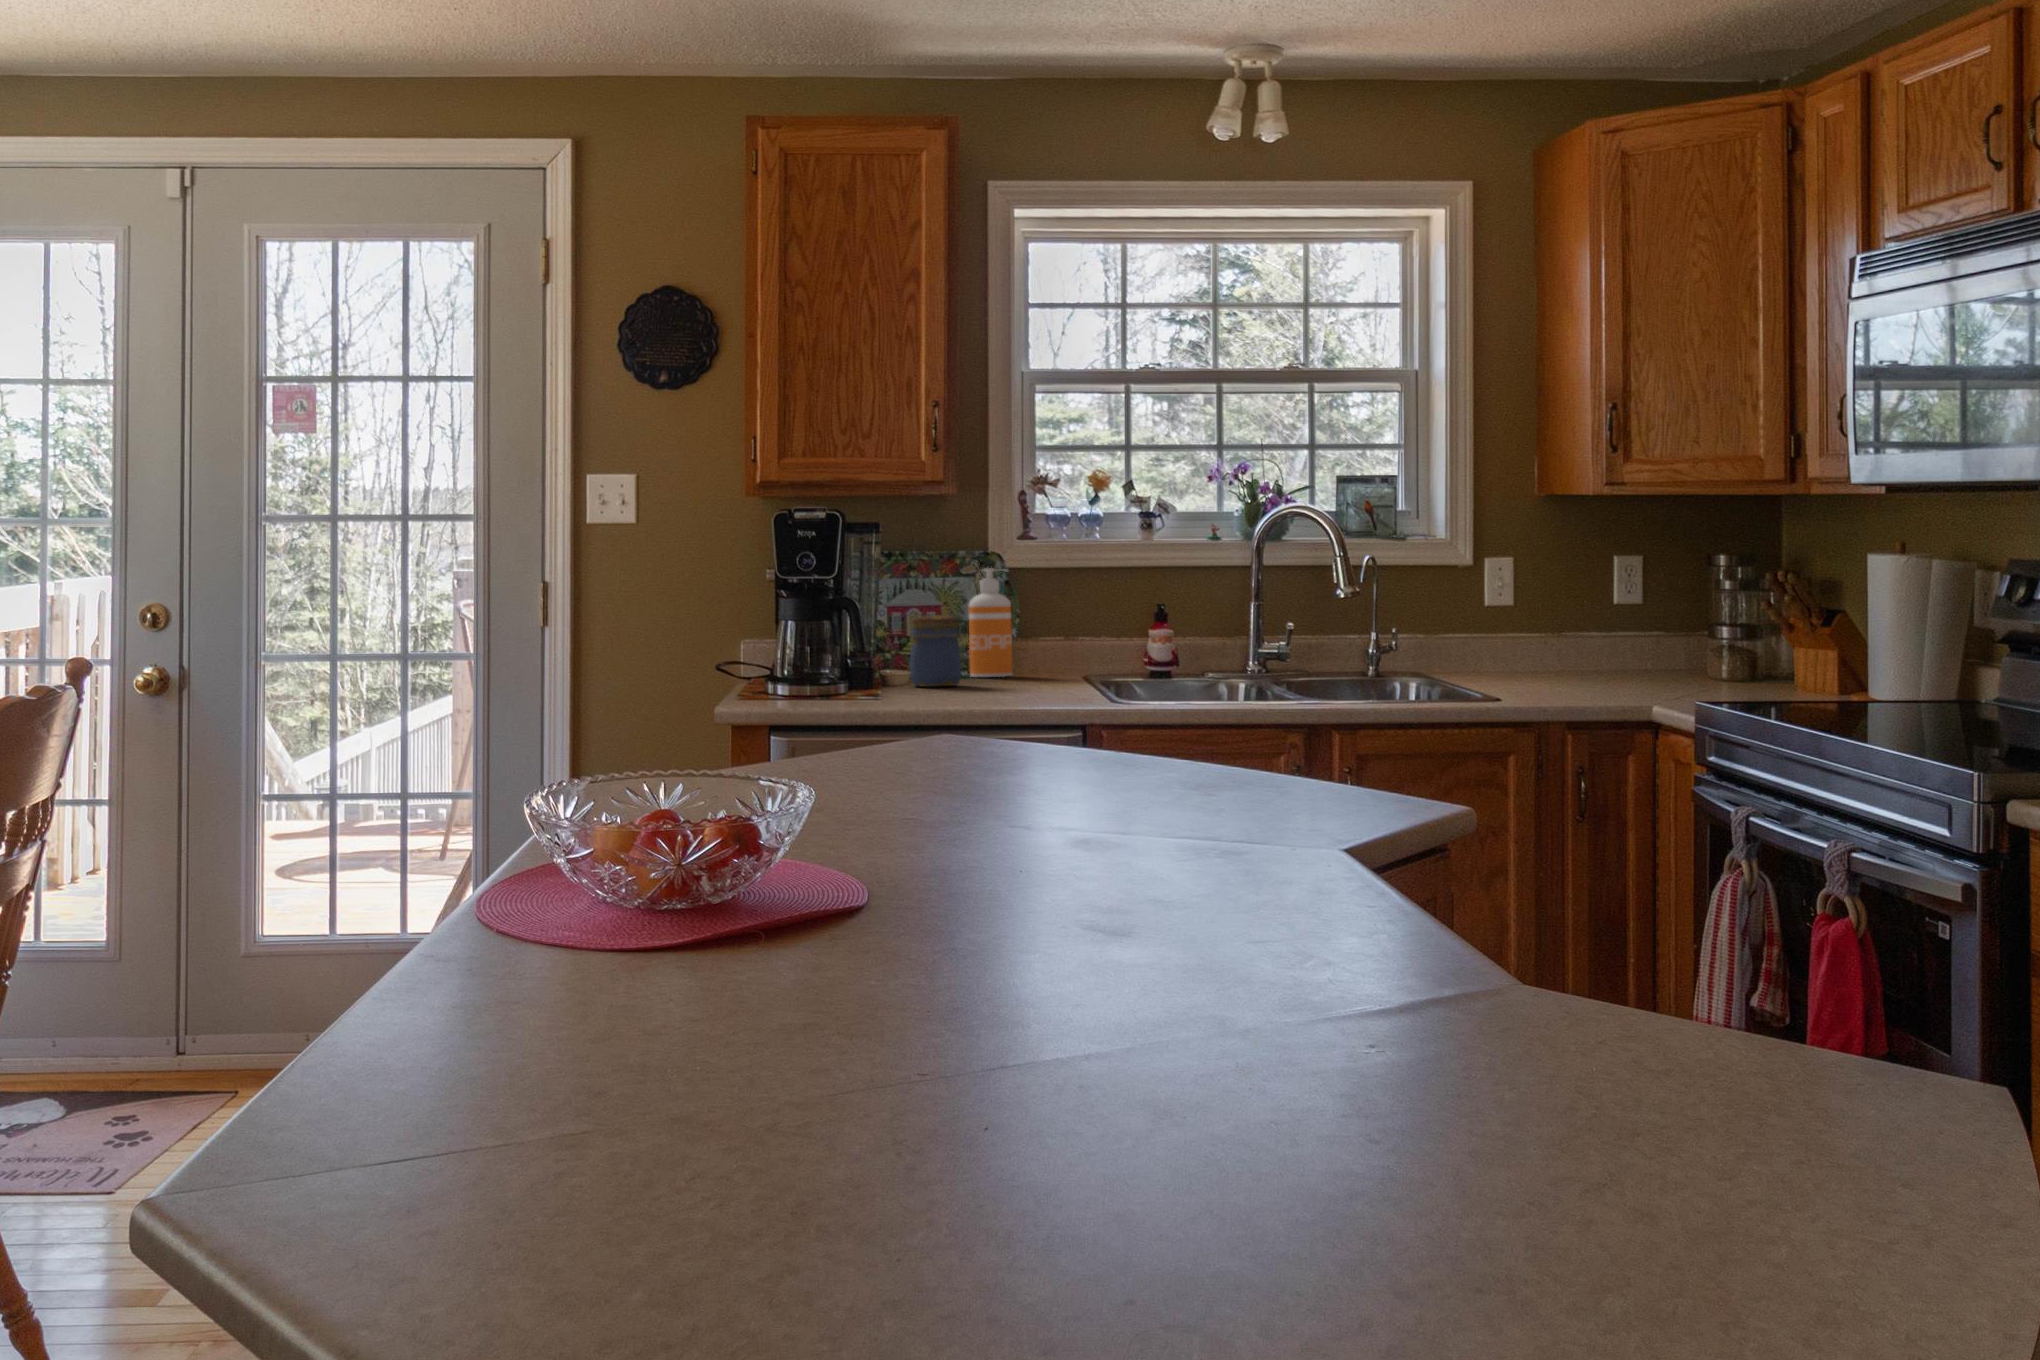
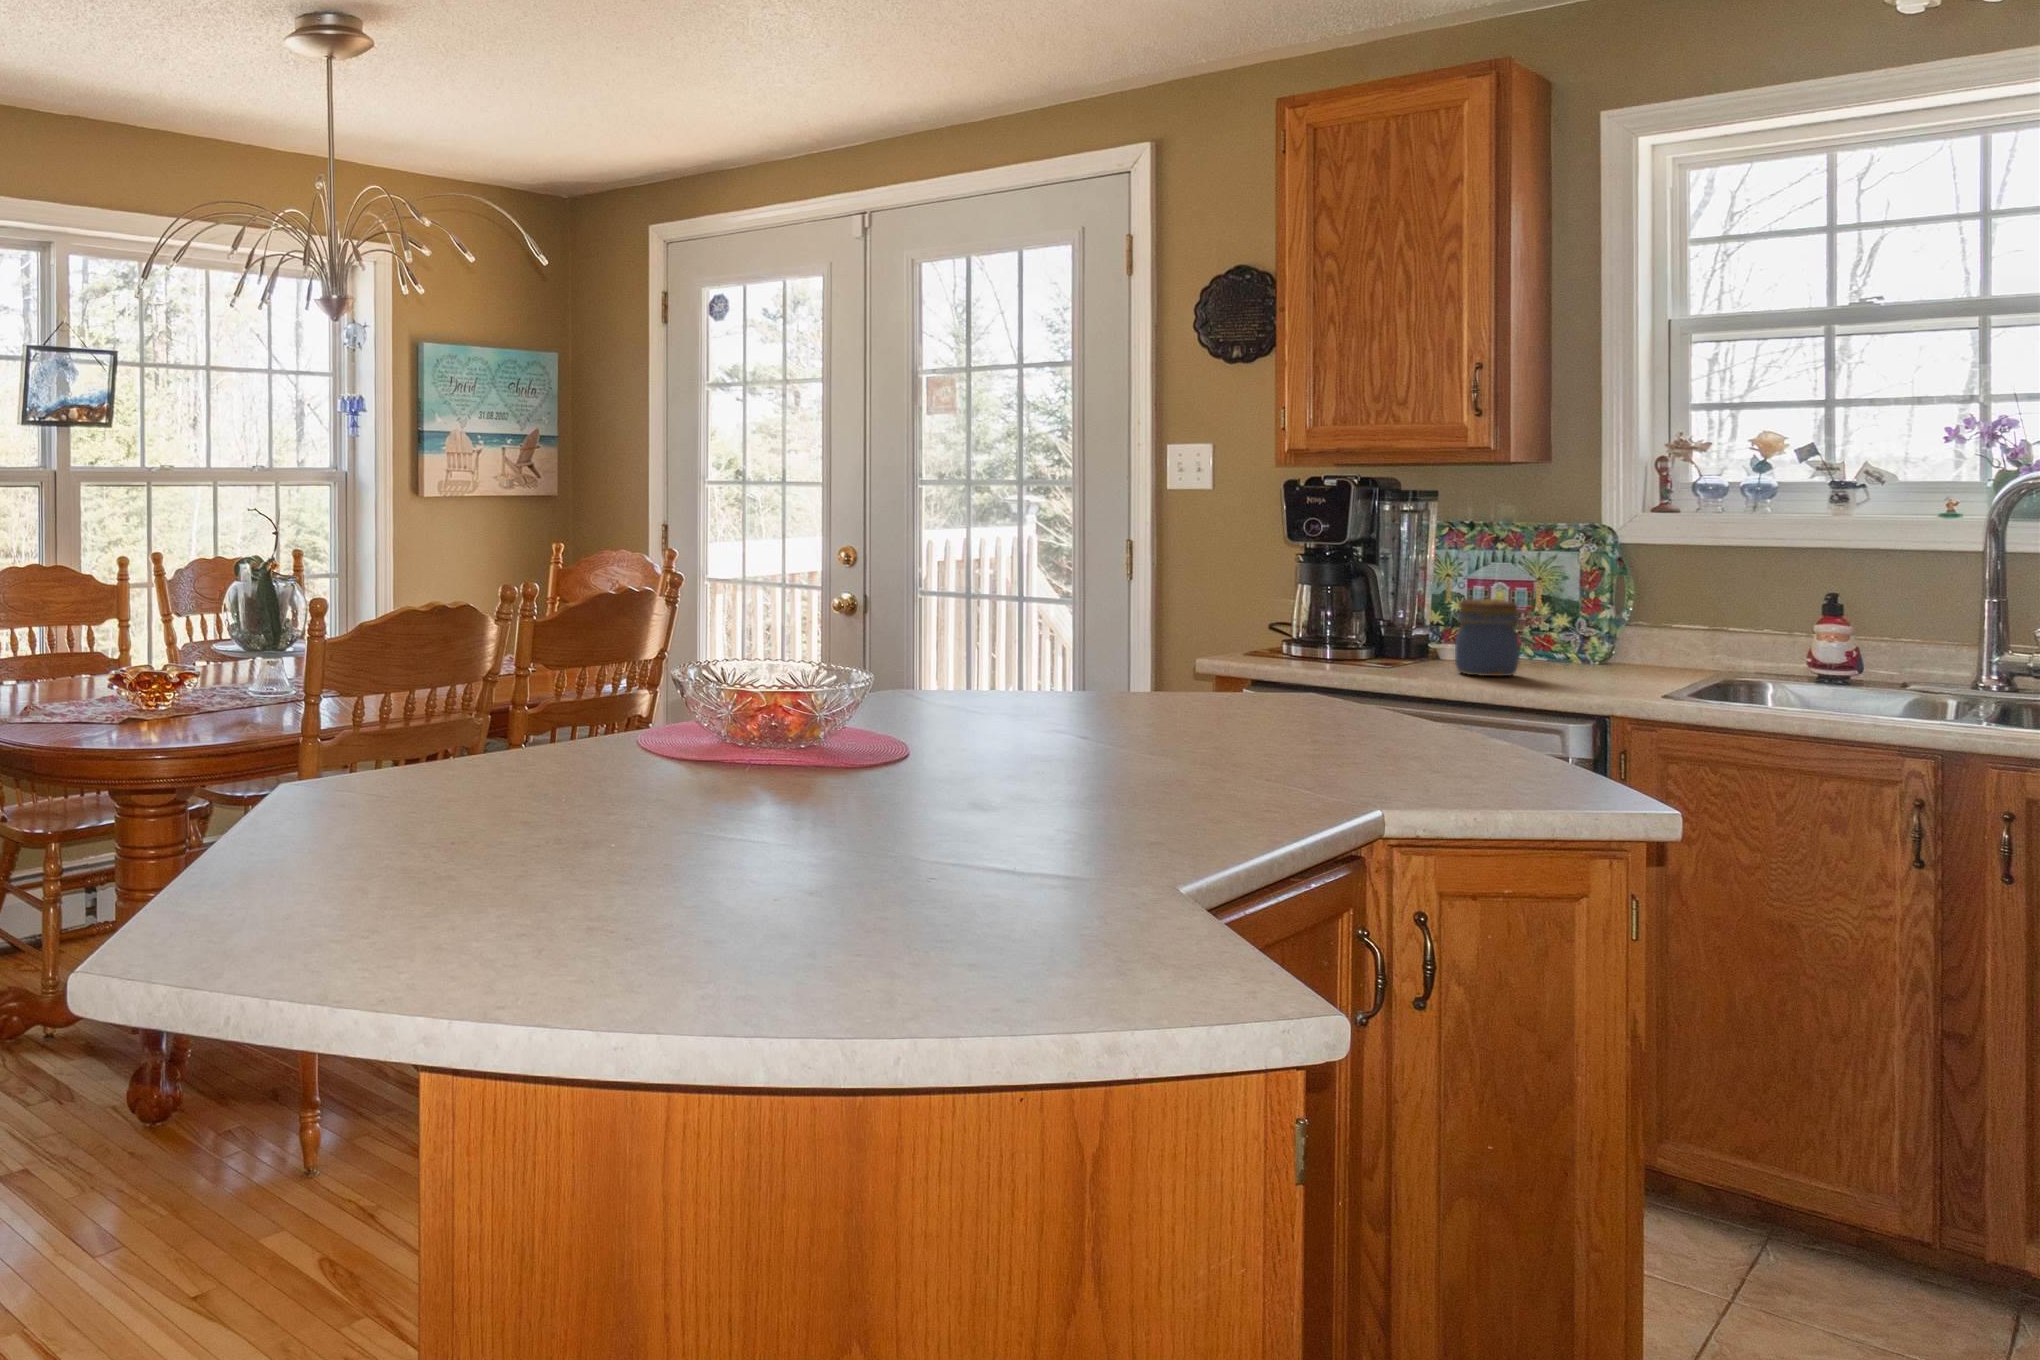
soap dispenser: present [969,568,1013,677] -> none [1556,545,1616,667]

